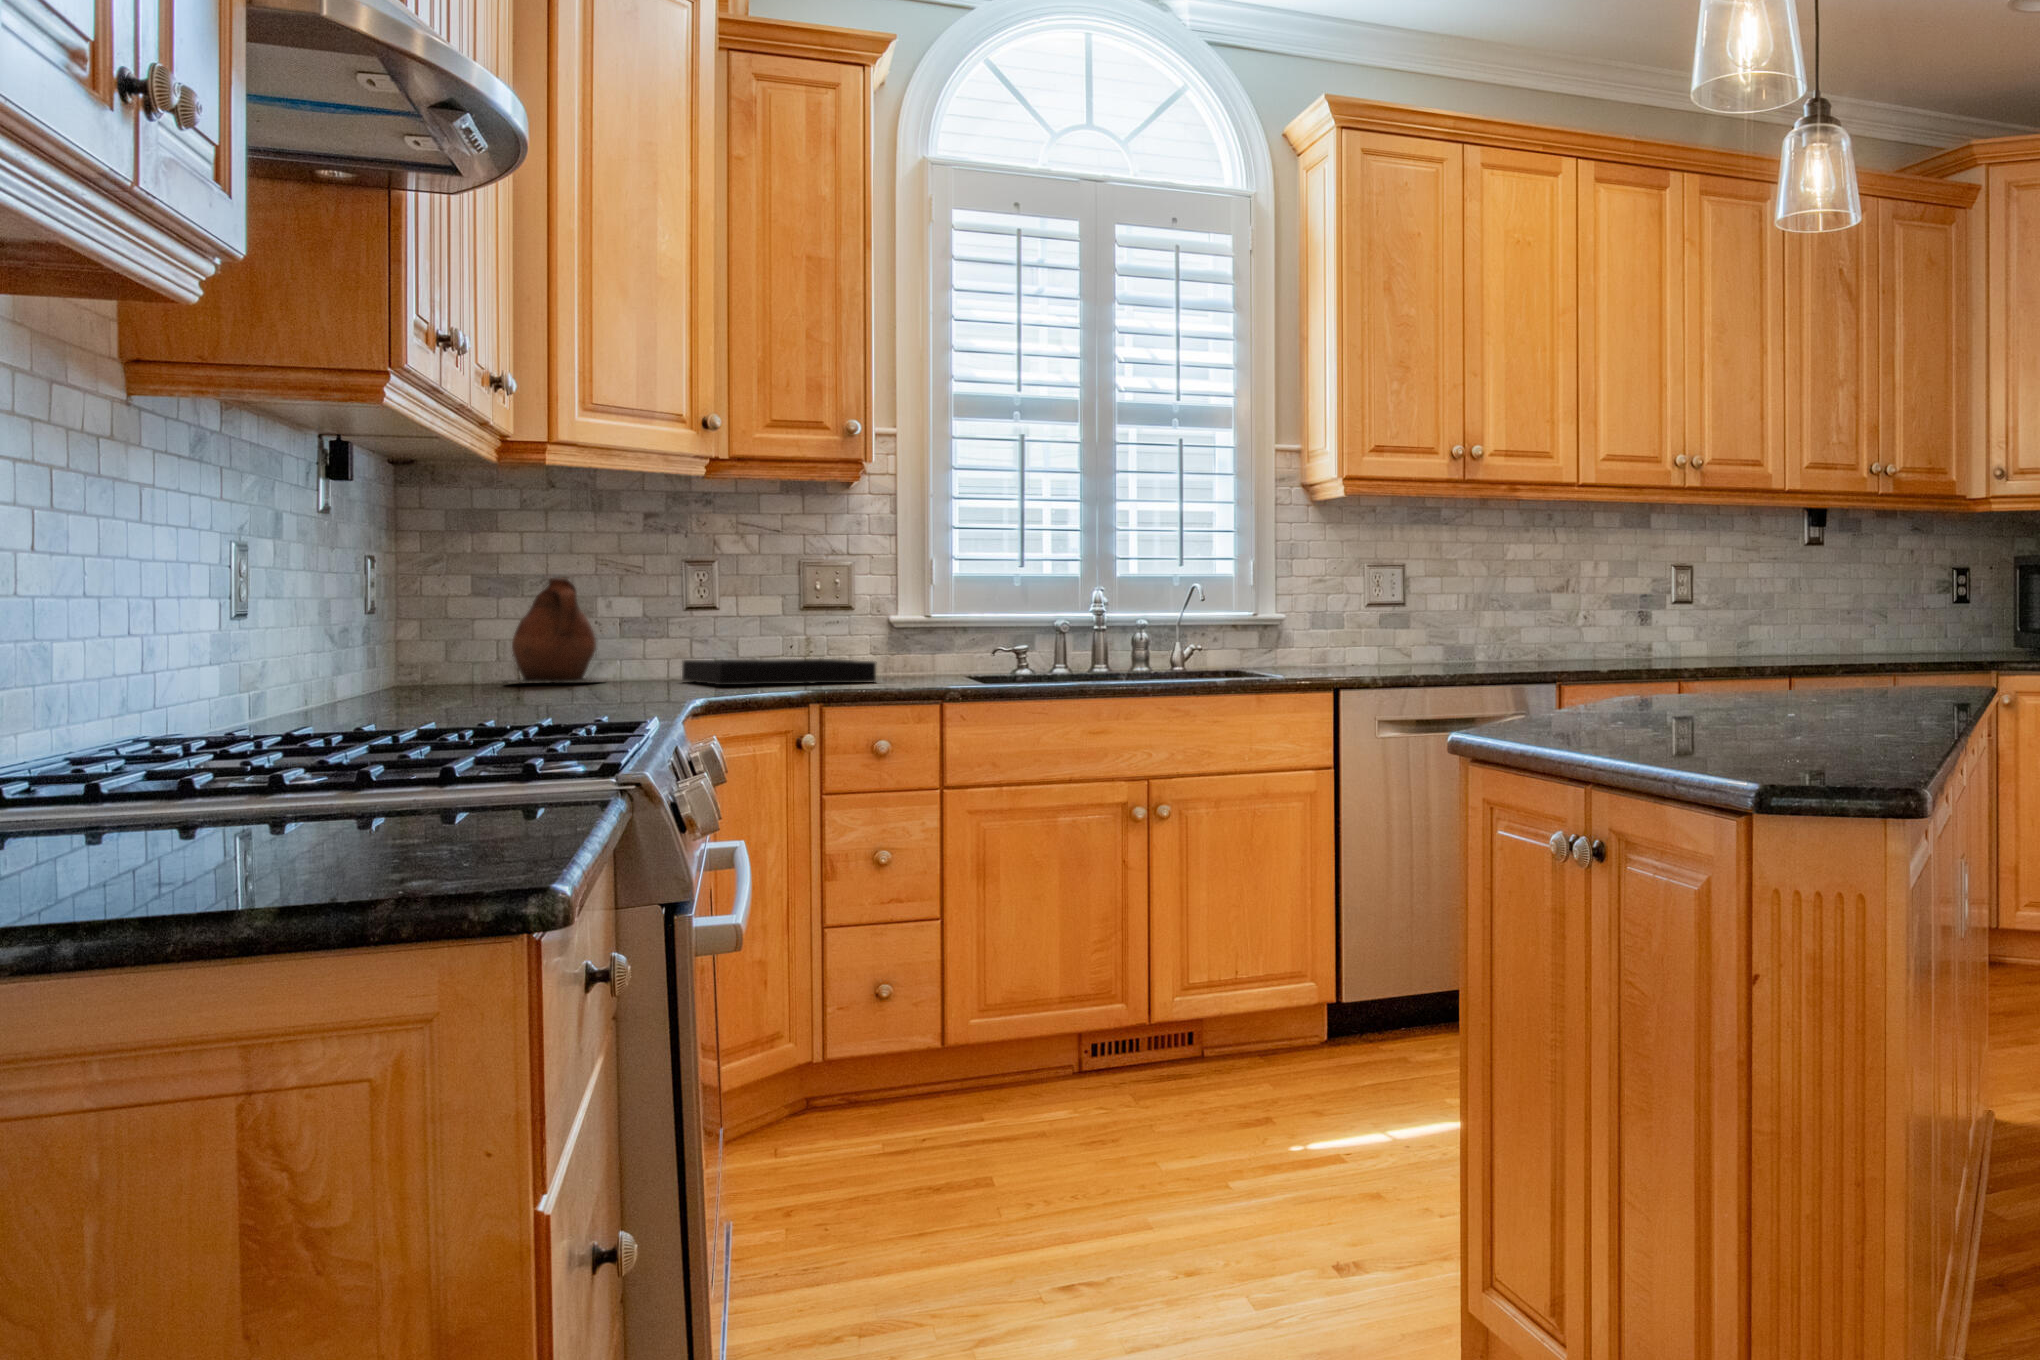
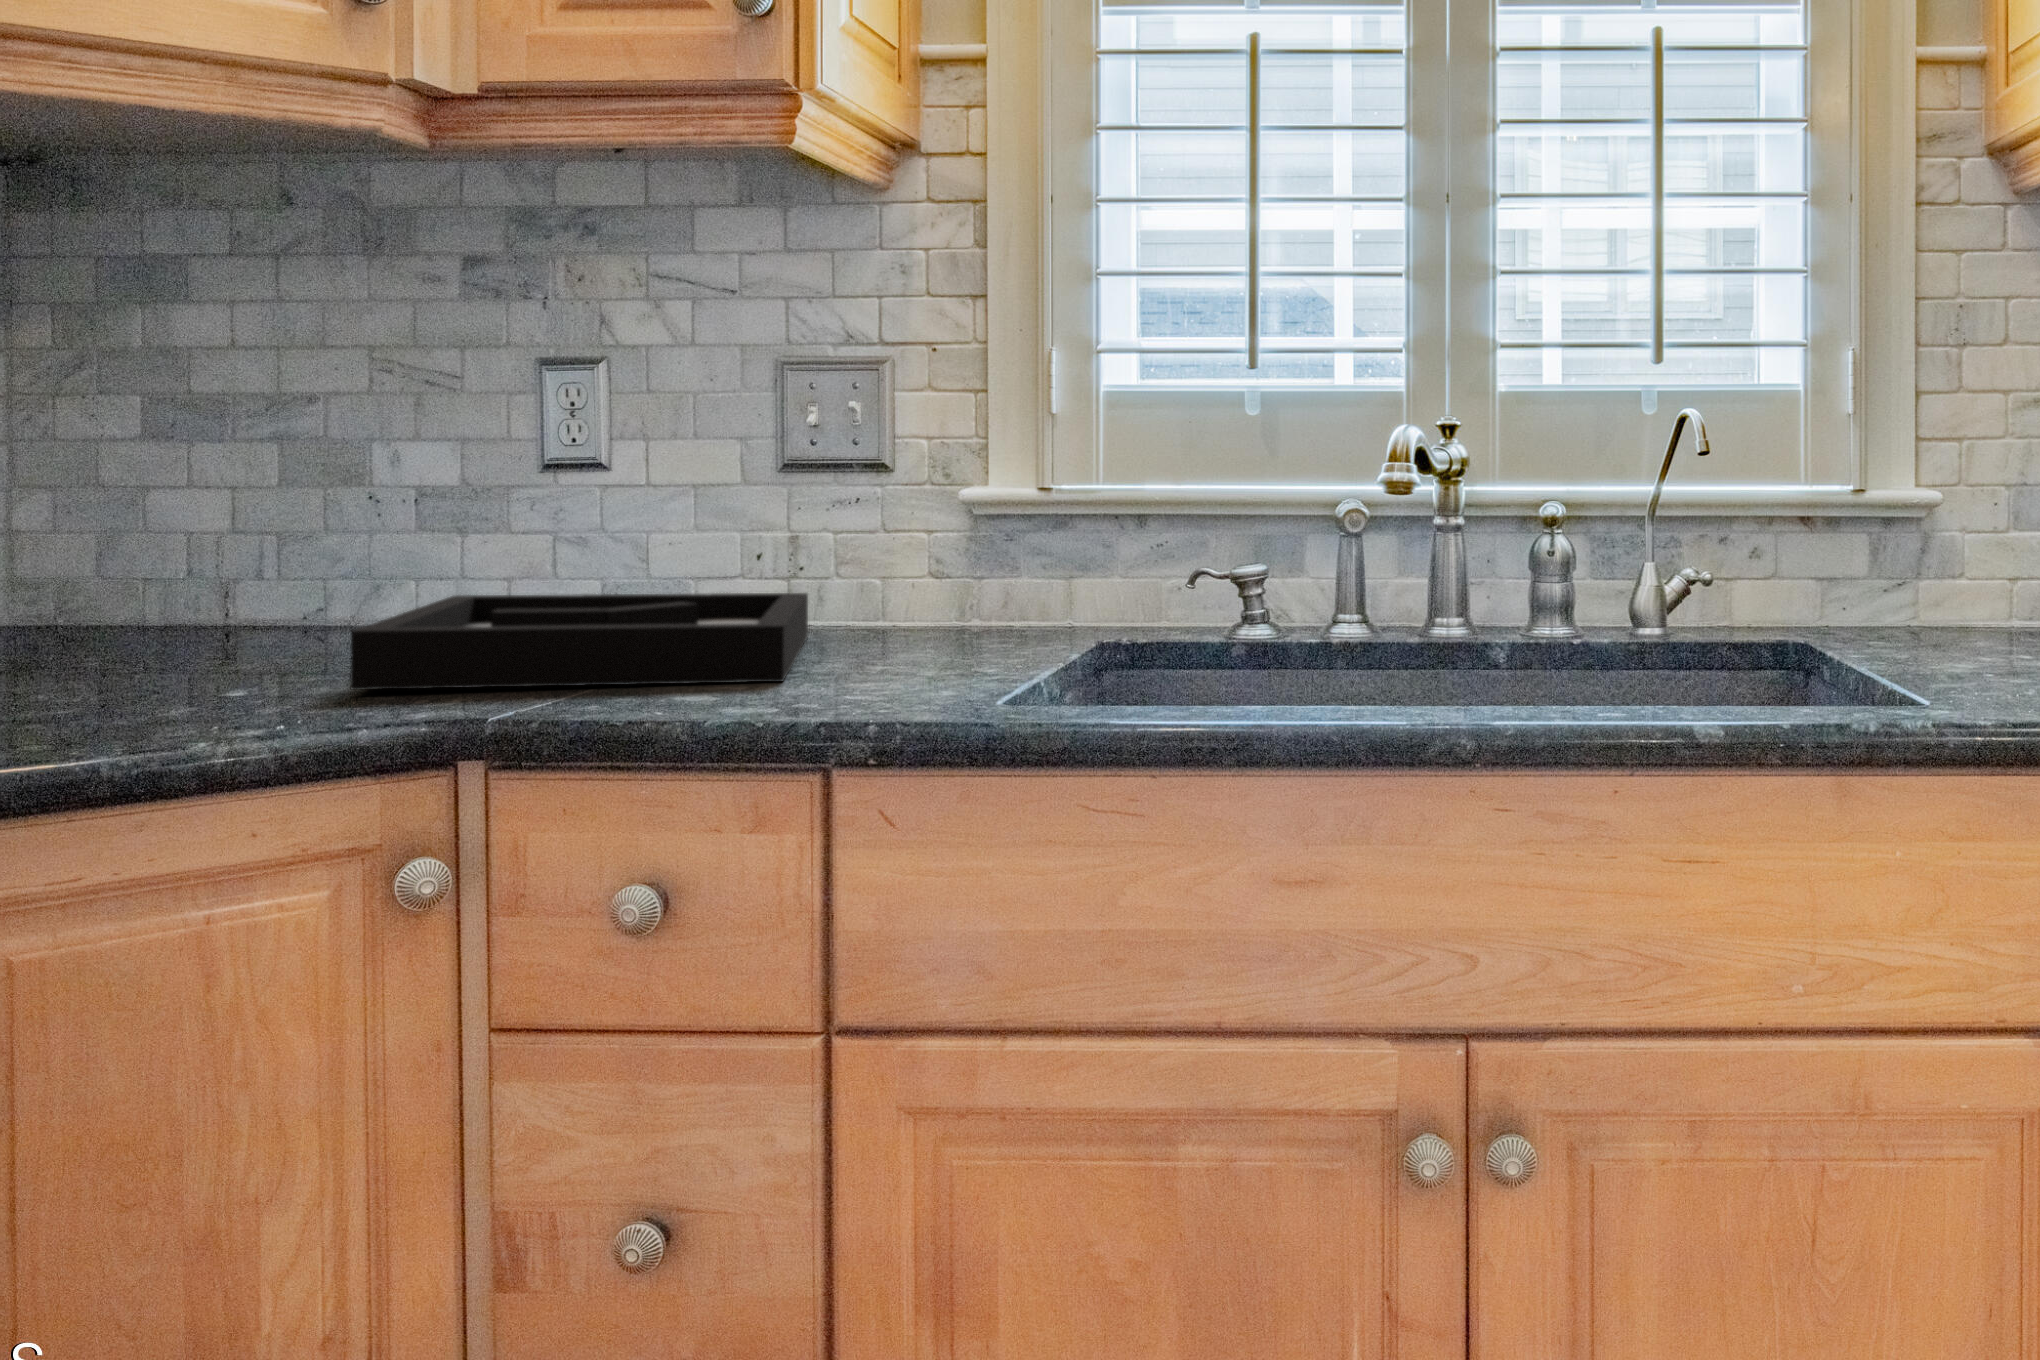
ceramic pitcher: present [502,578,596,683] -> none [72,403,339,648]

